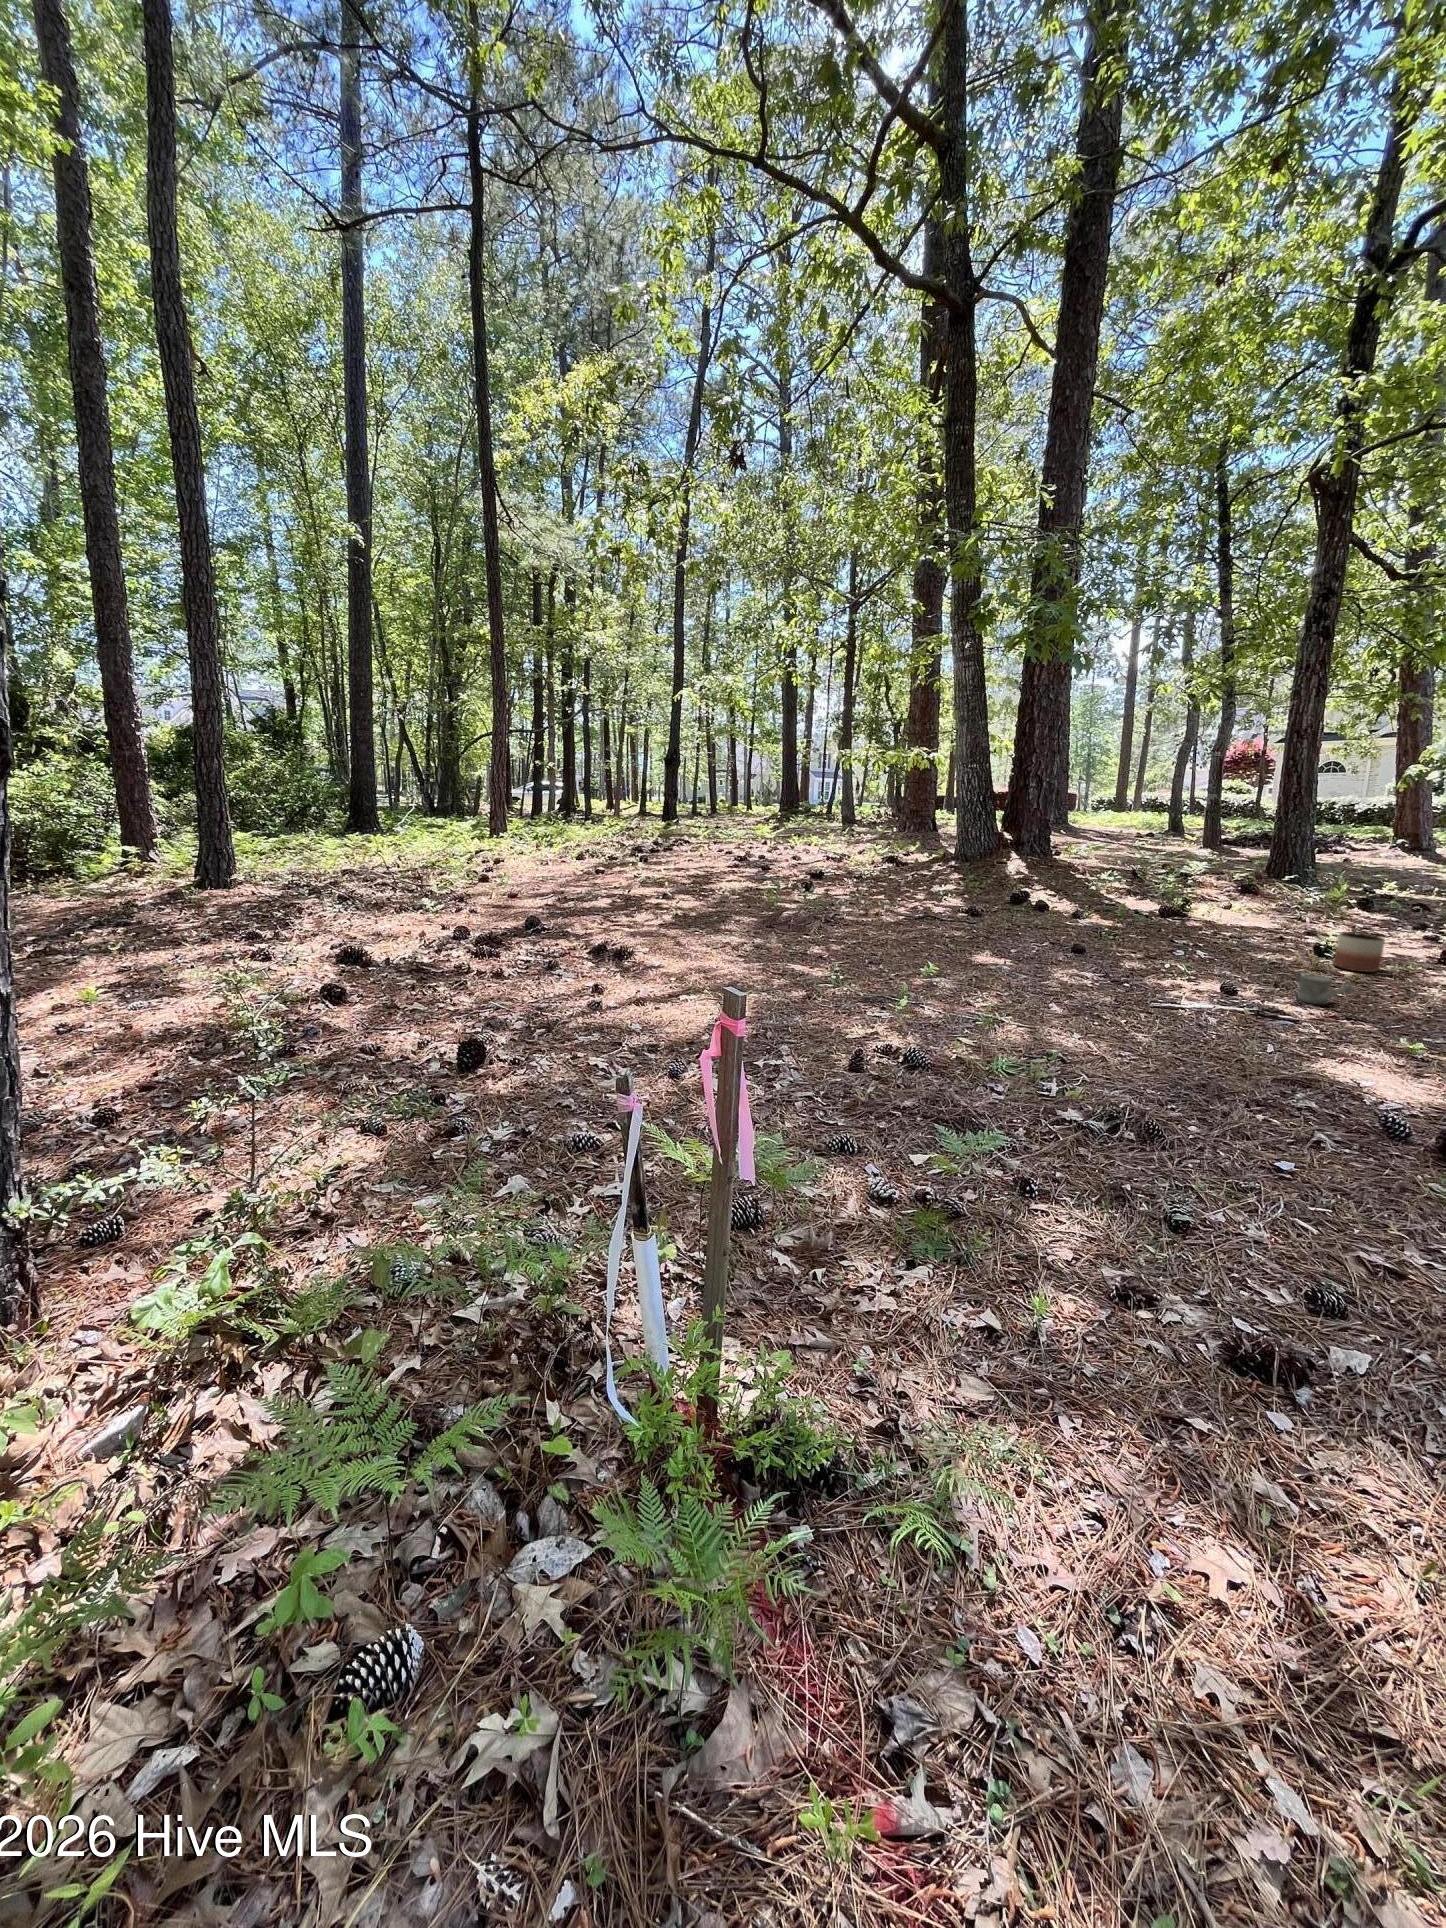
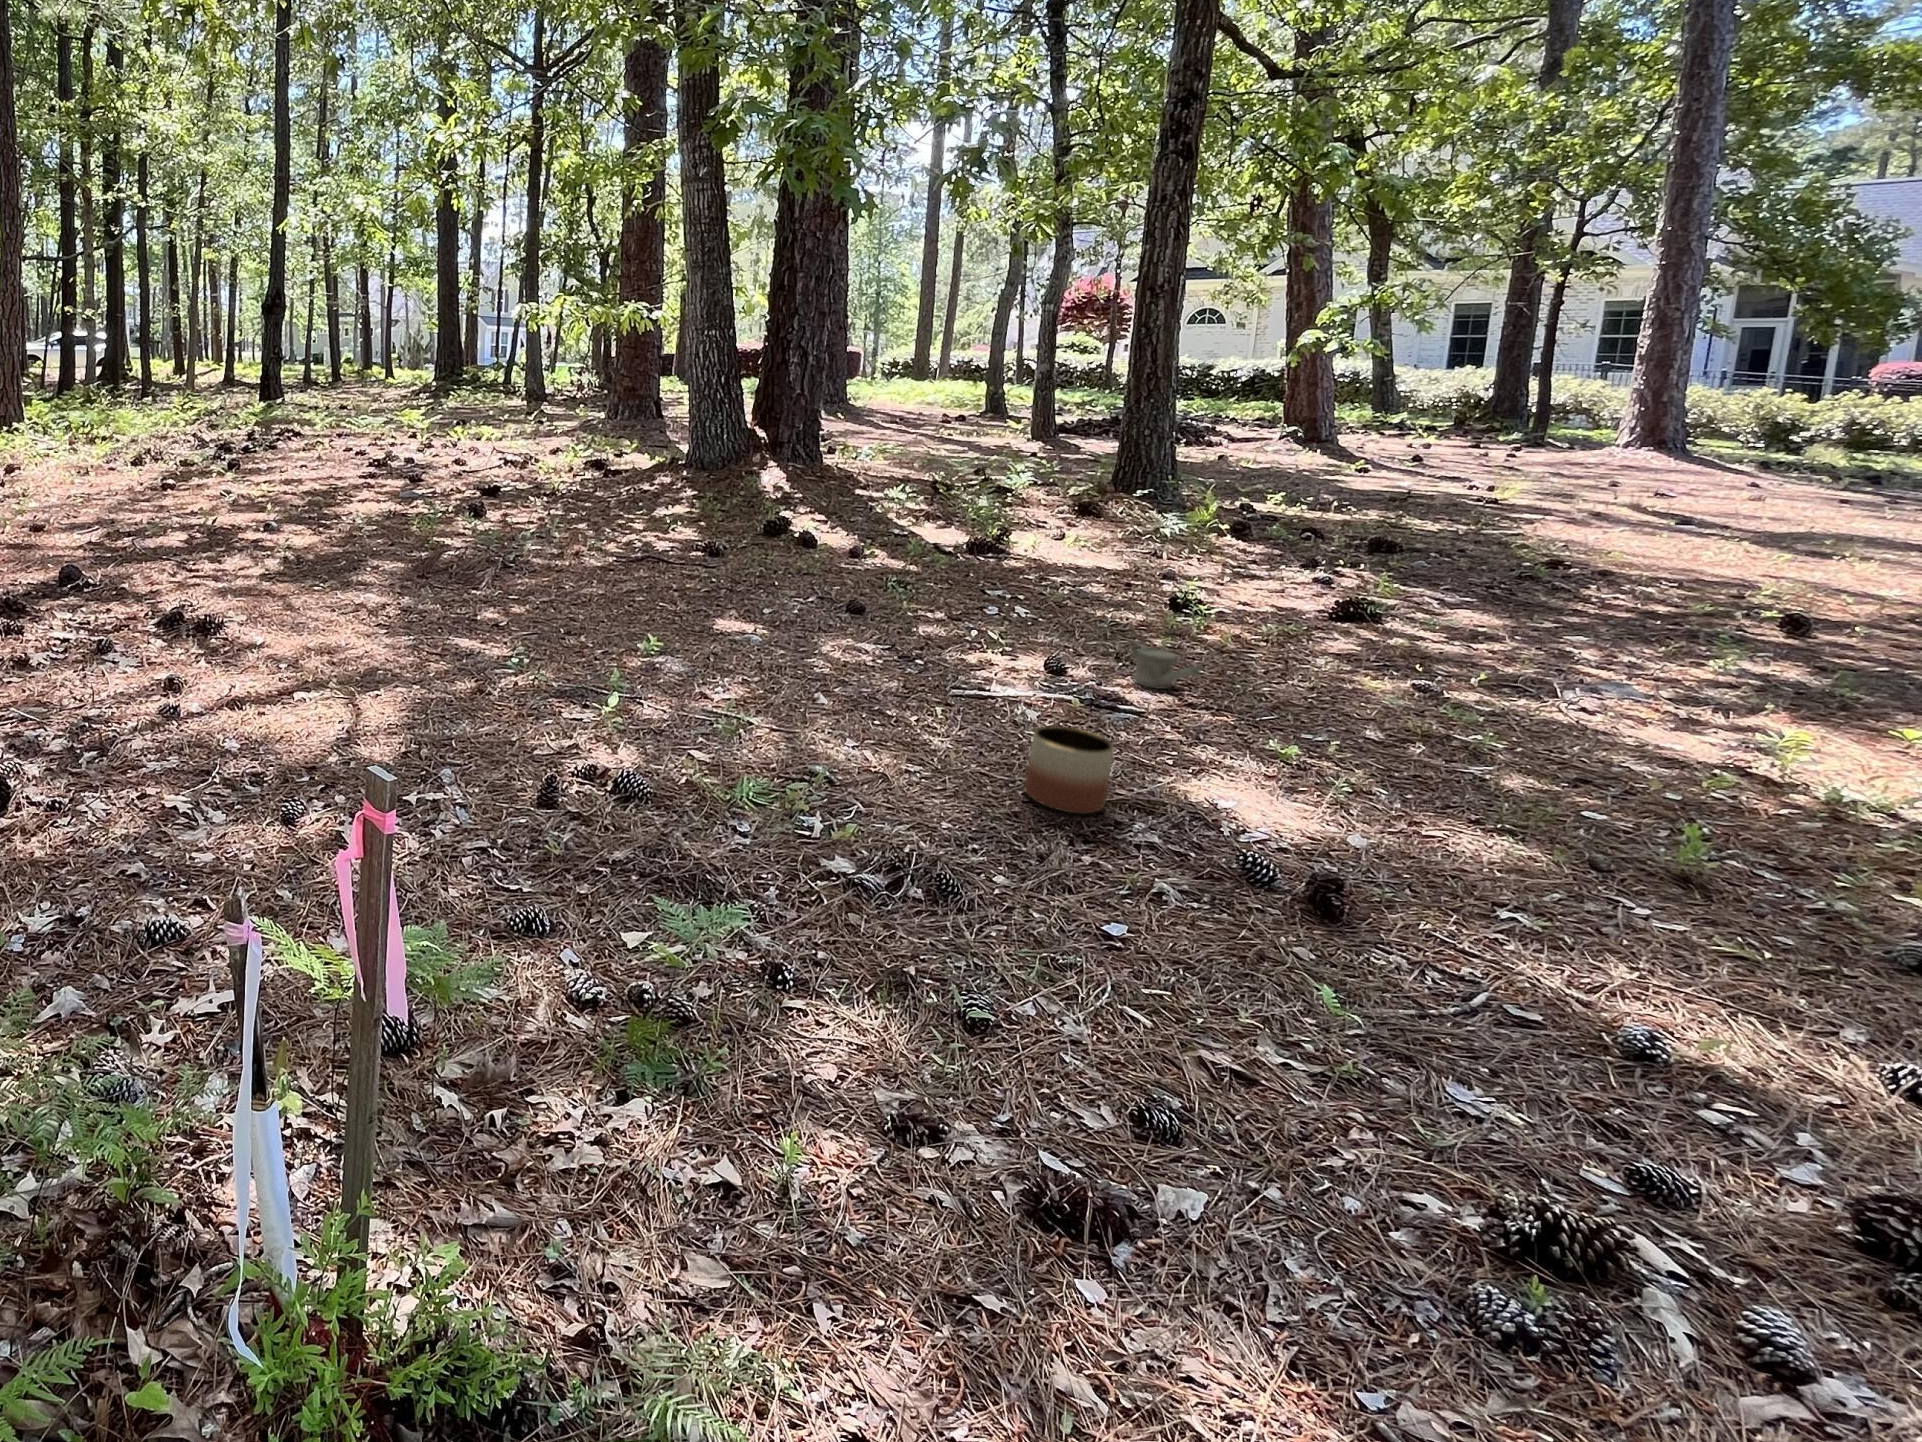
planter: present [1333,932,1385,972] -> present [1024,726,1114,814]

